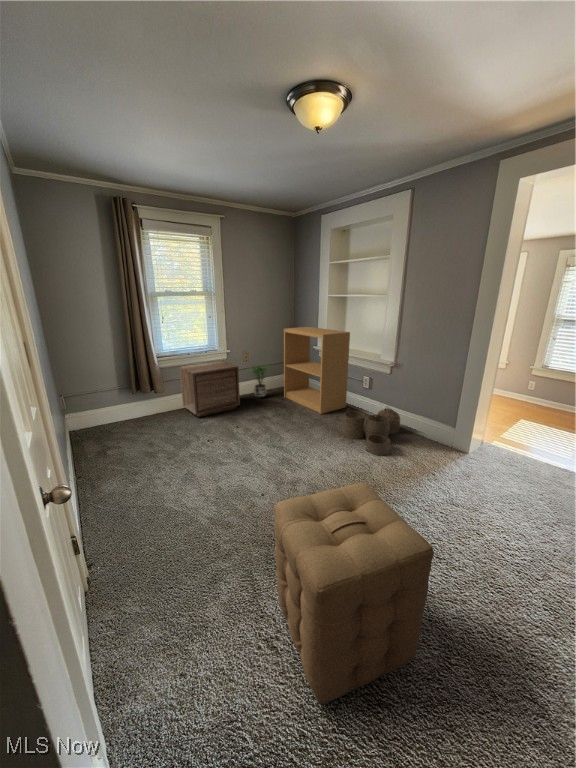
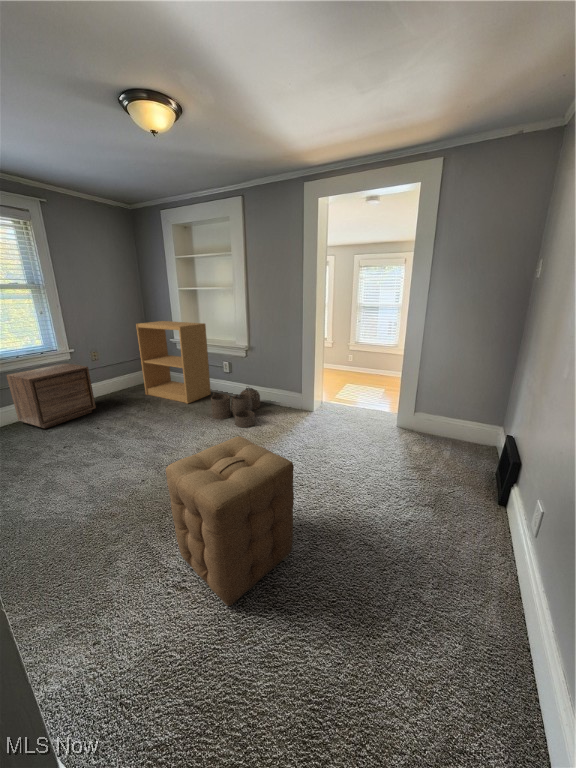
potted plant: present [250,364,267,398] -> none [99,362,127,399]

